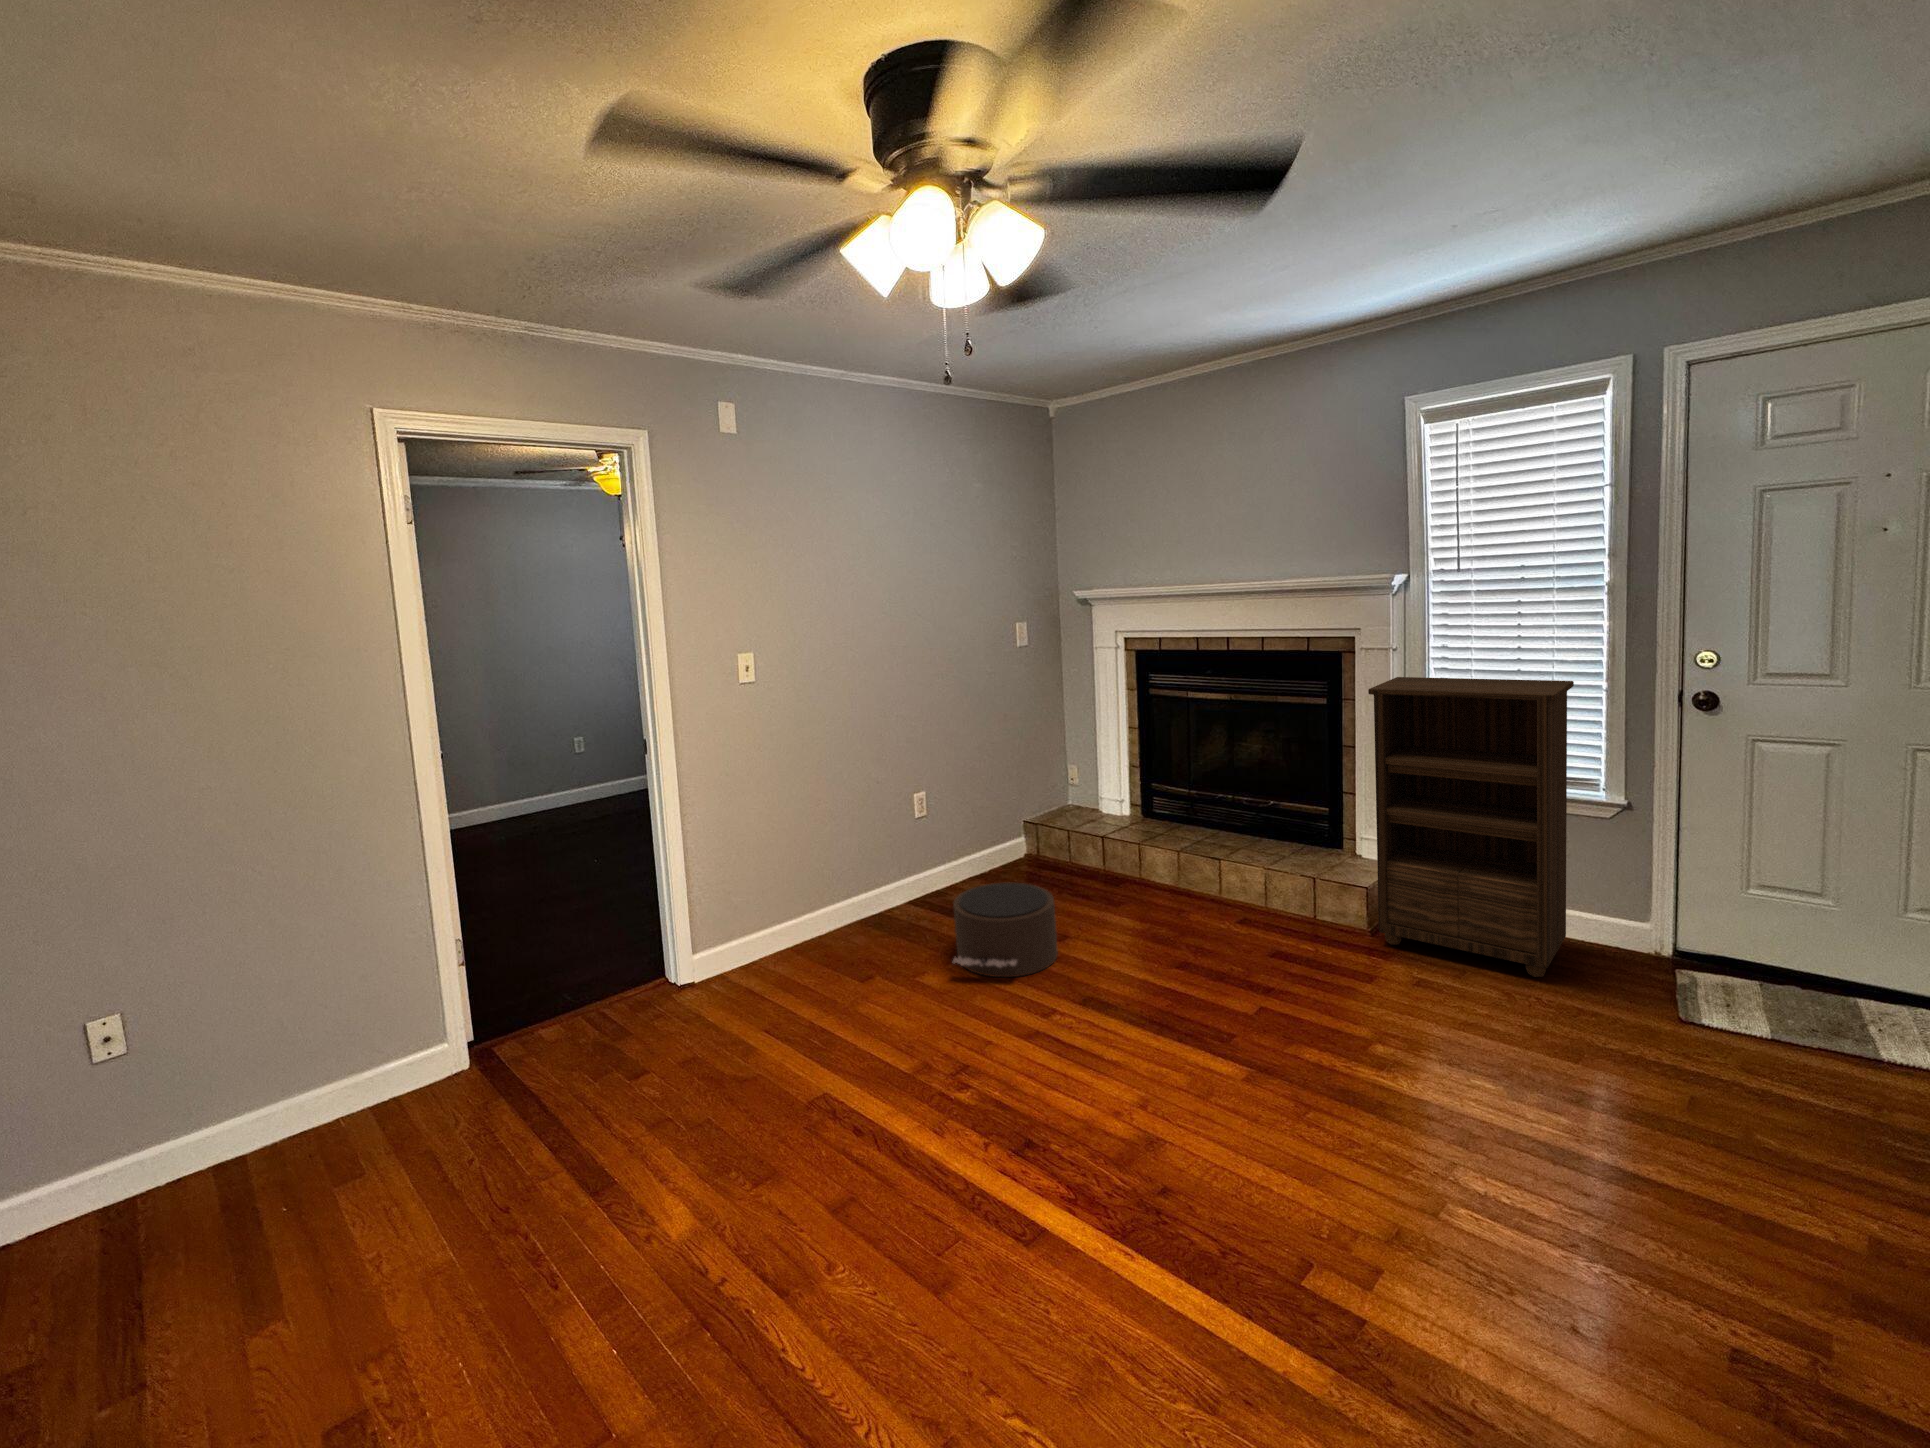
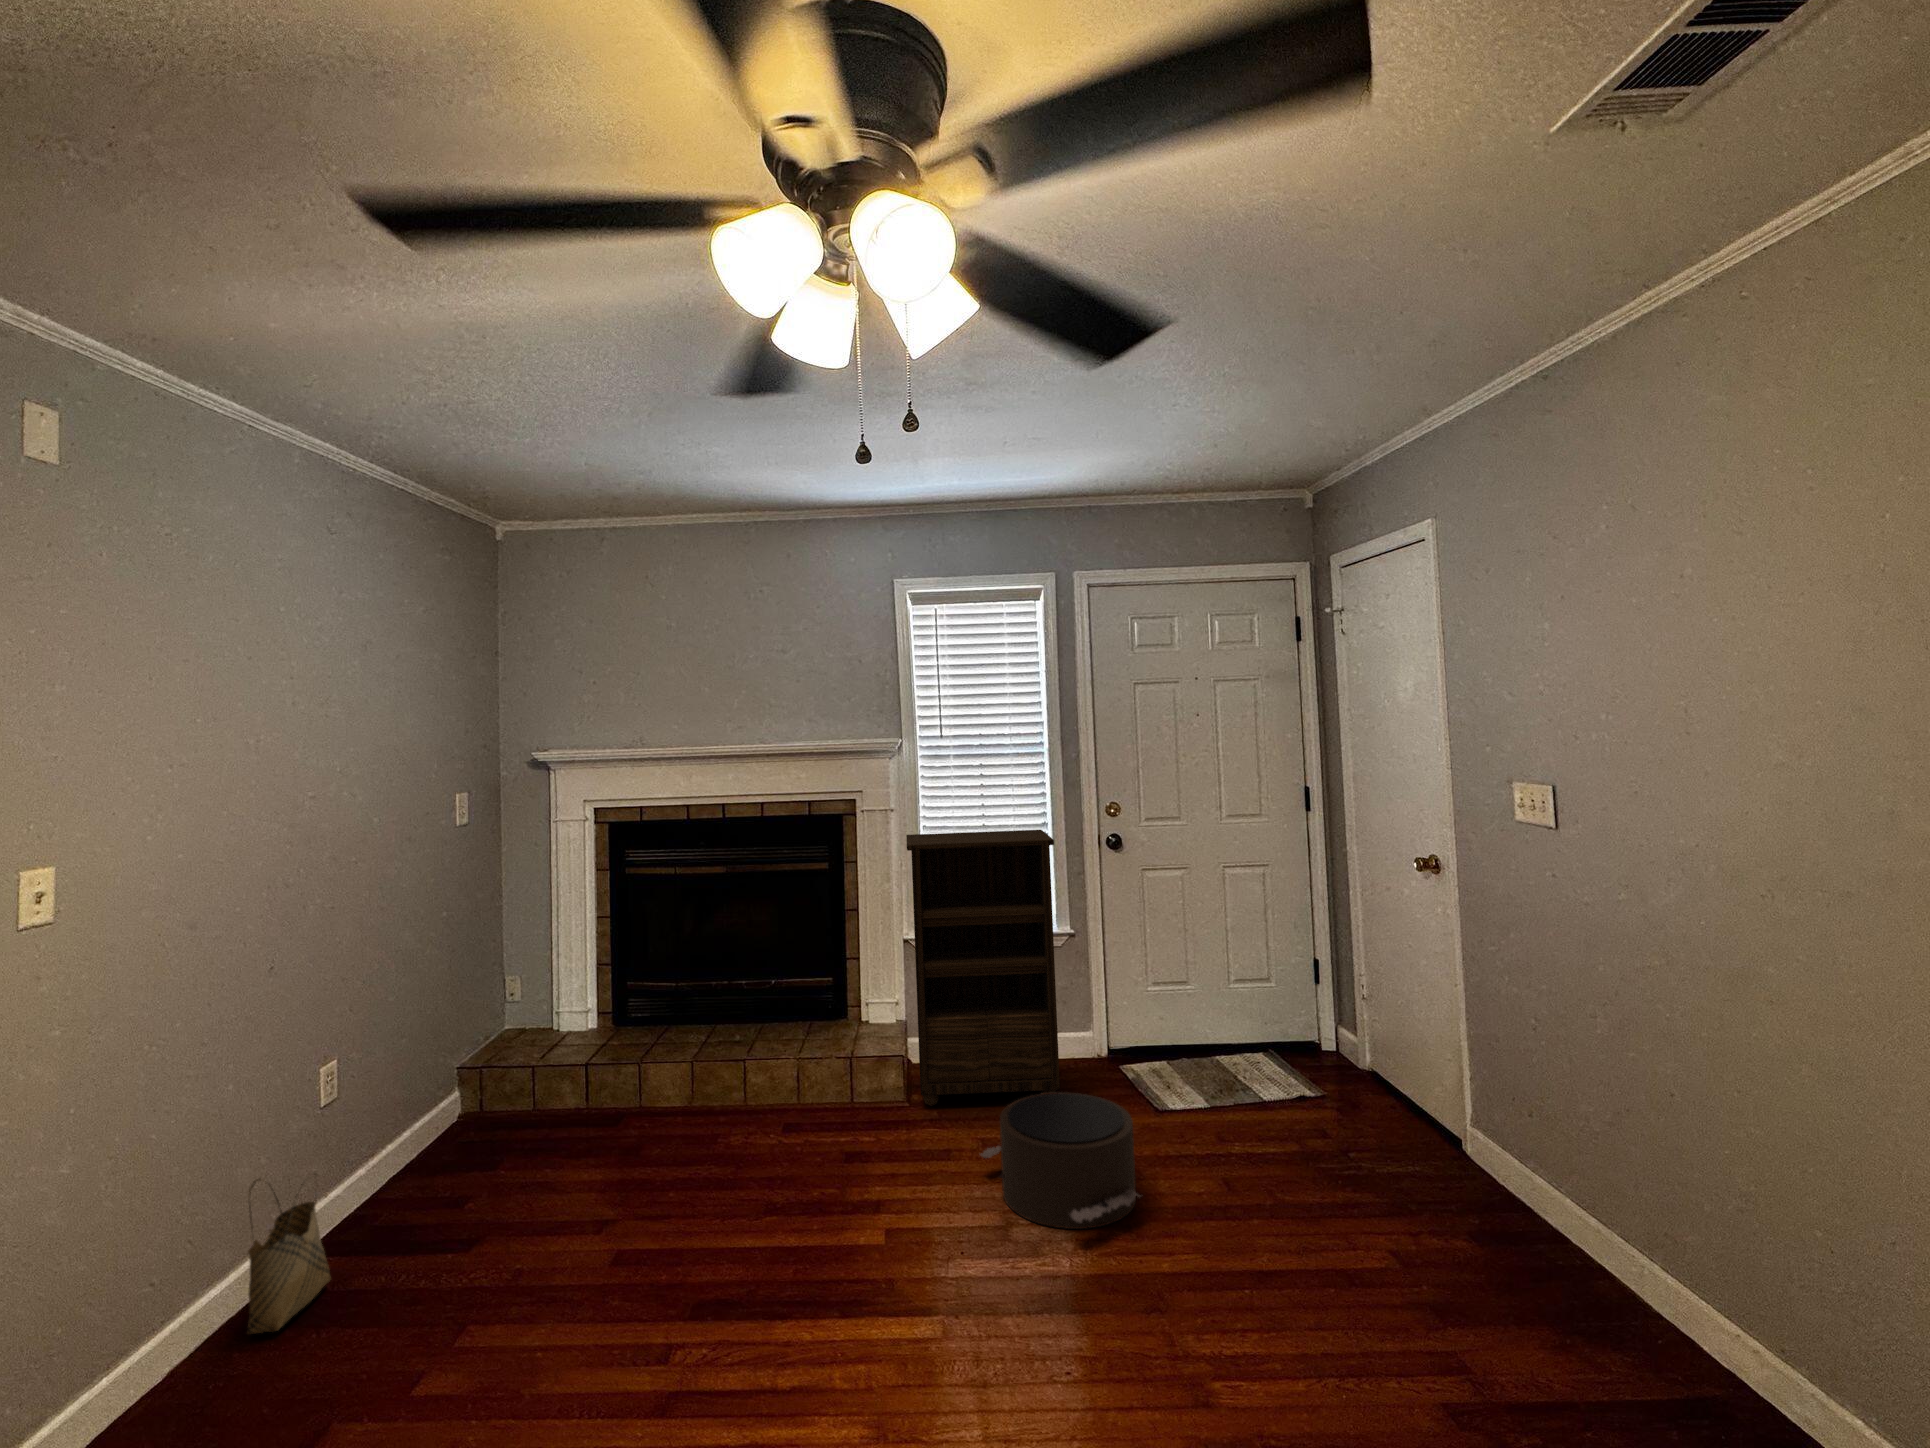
woven basket: none [849,861,901,947] -> present [247,1179,331,1334]
pouf: present [953,882,1058,977] -> present [980,1092,1137,1229]

